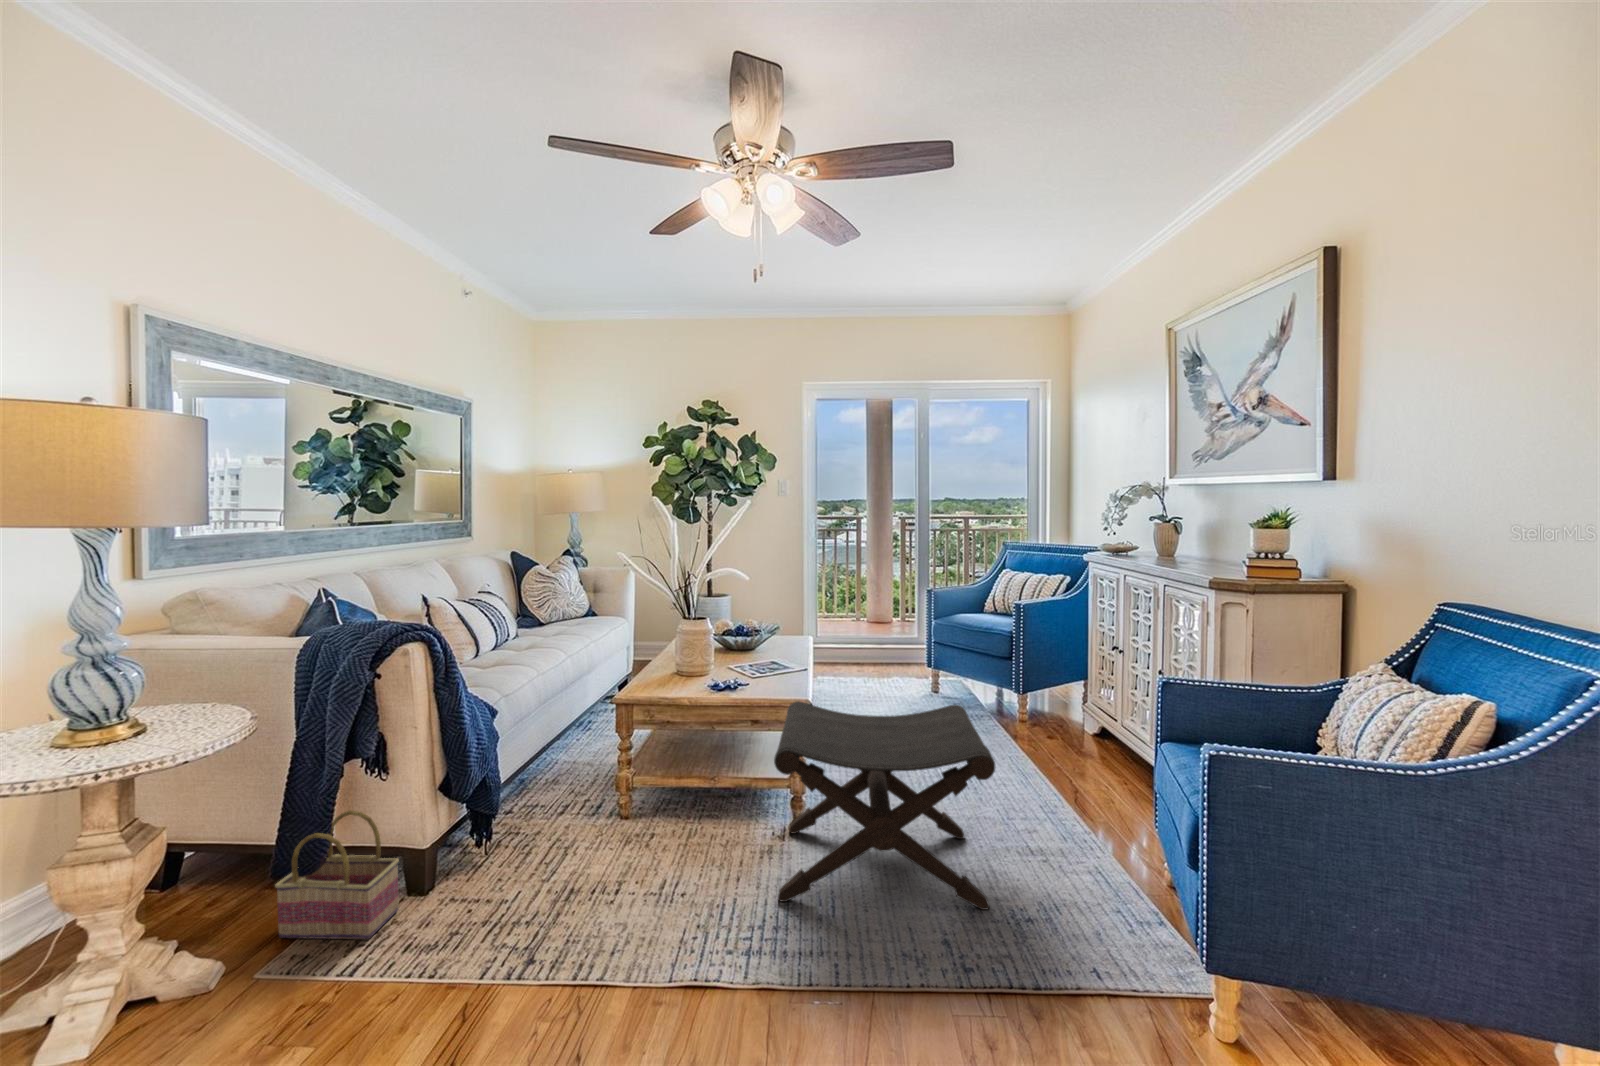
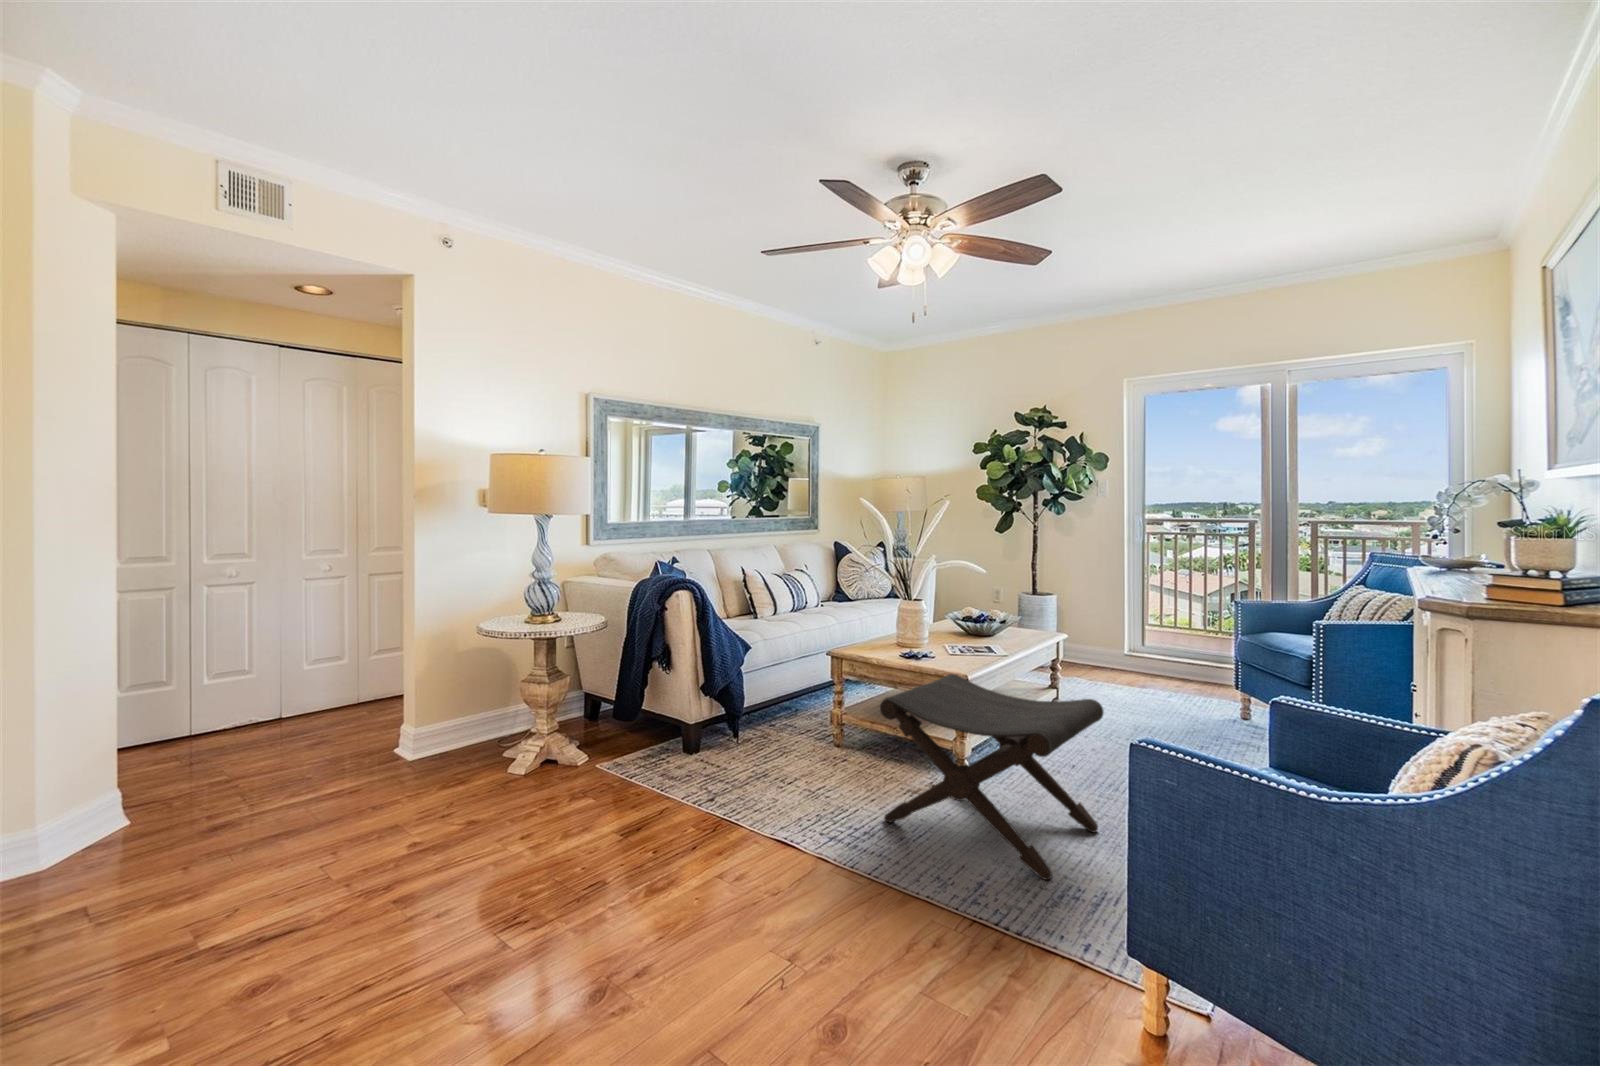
basket: present [275,810,399,939] -> none [616,690,674,766]

